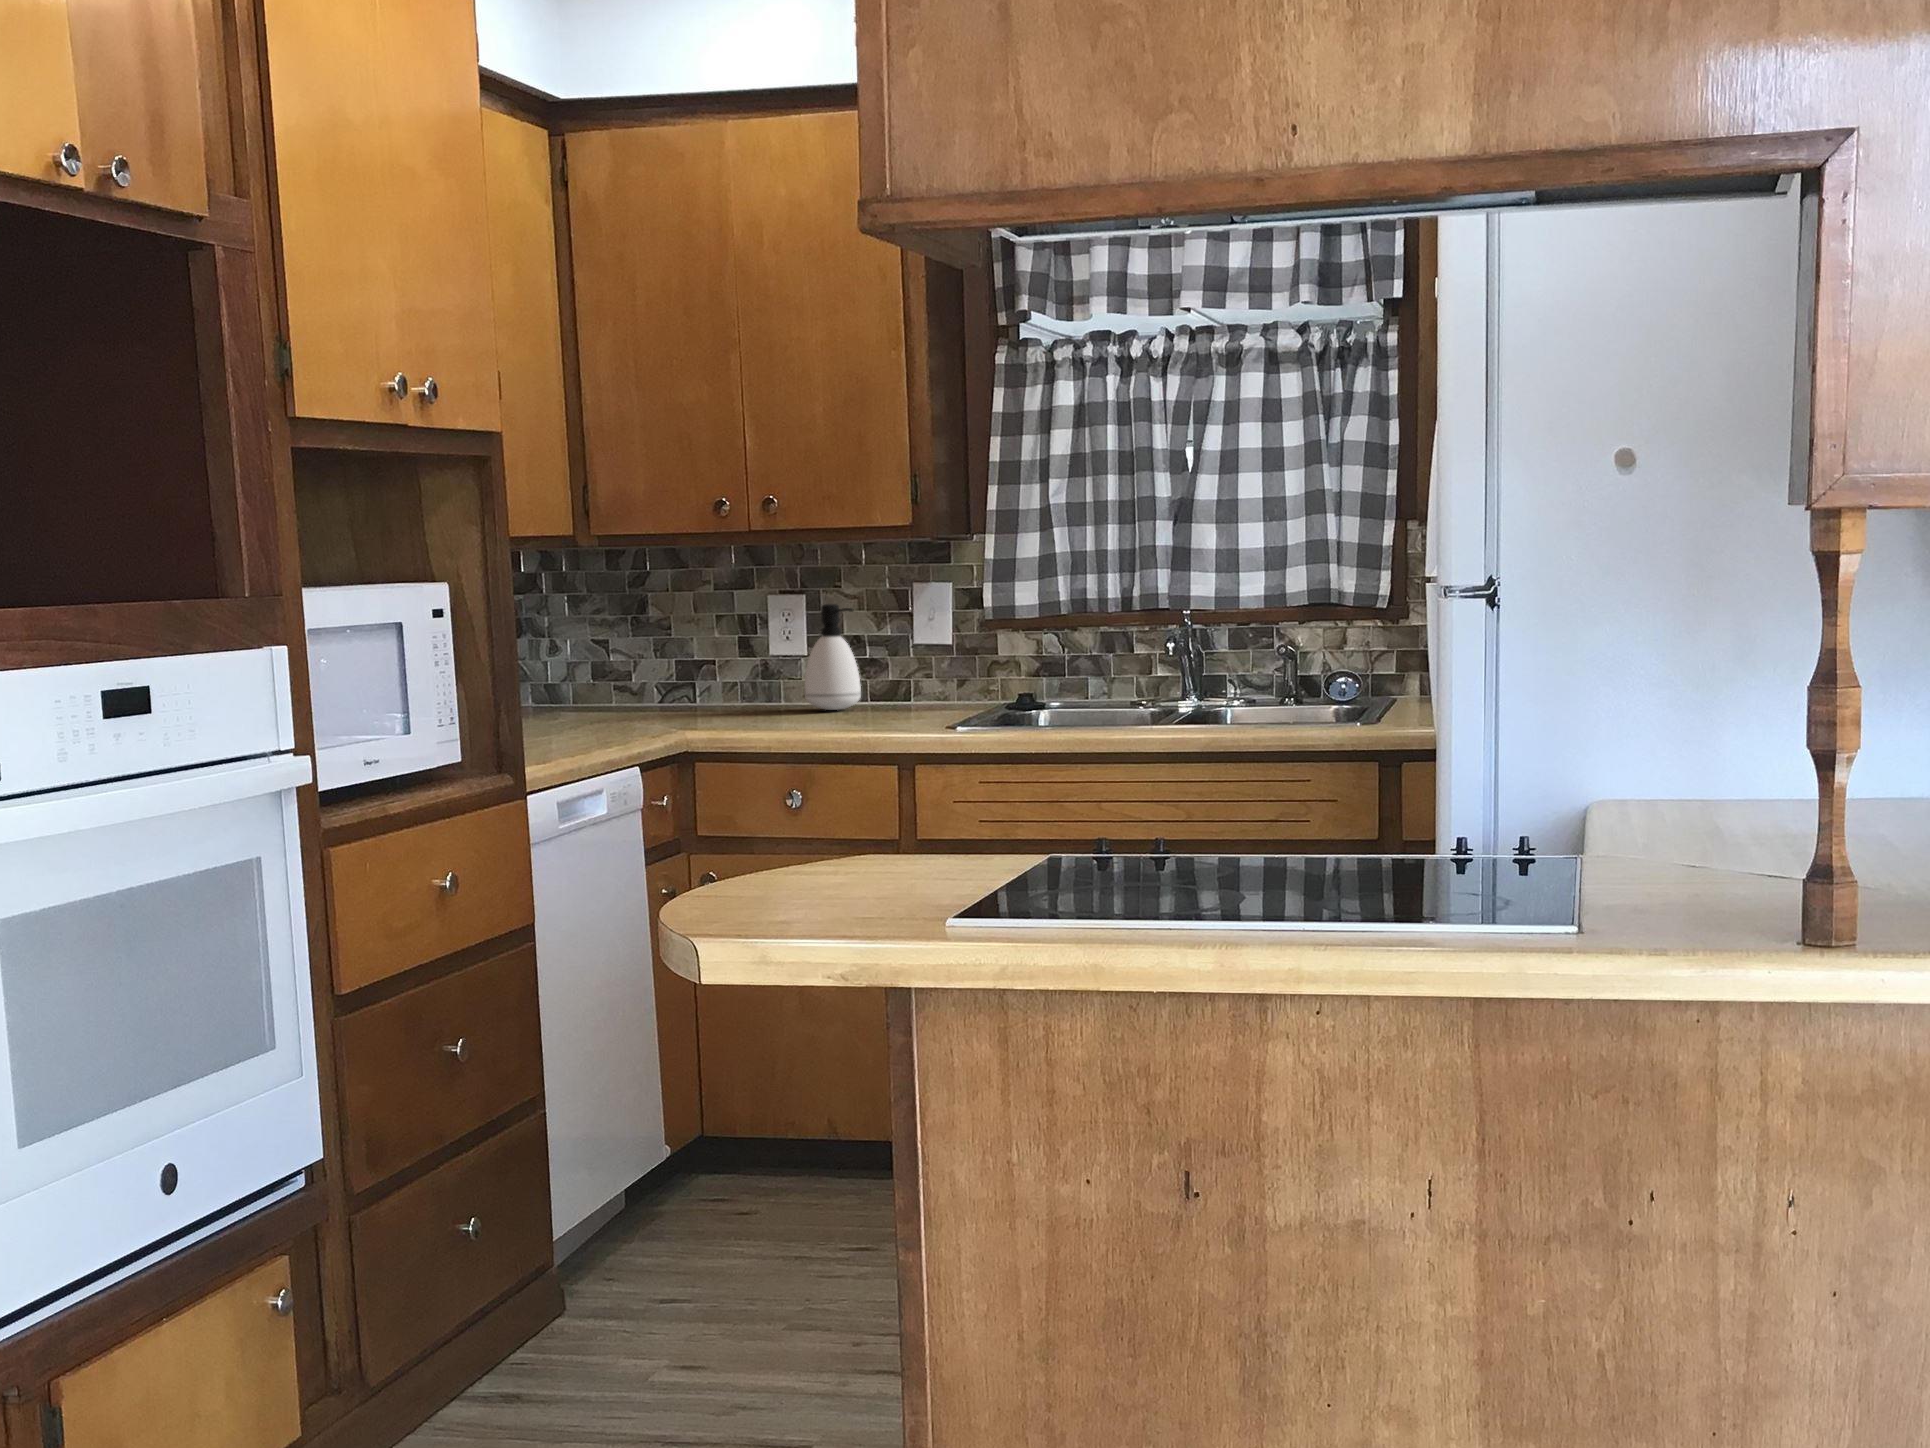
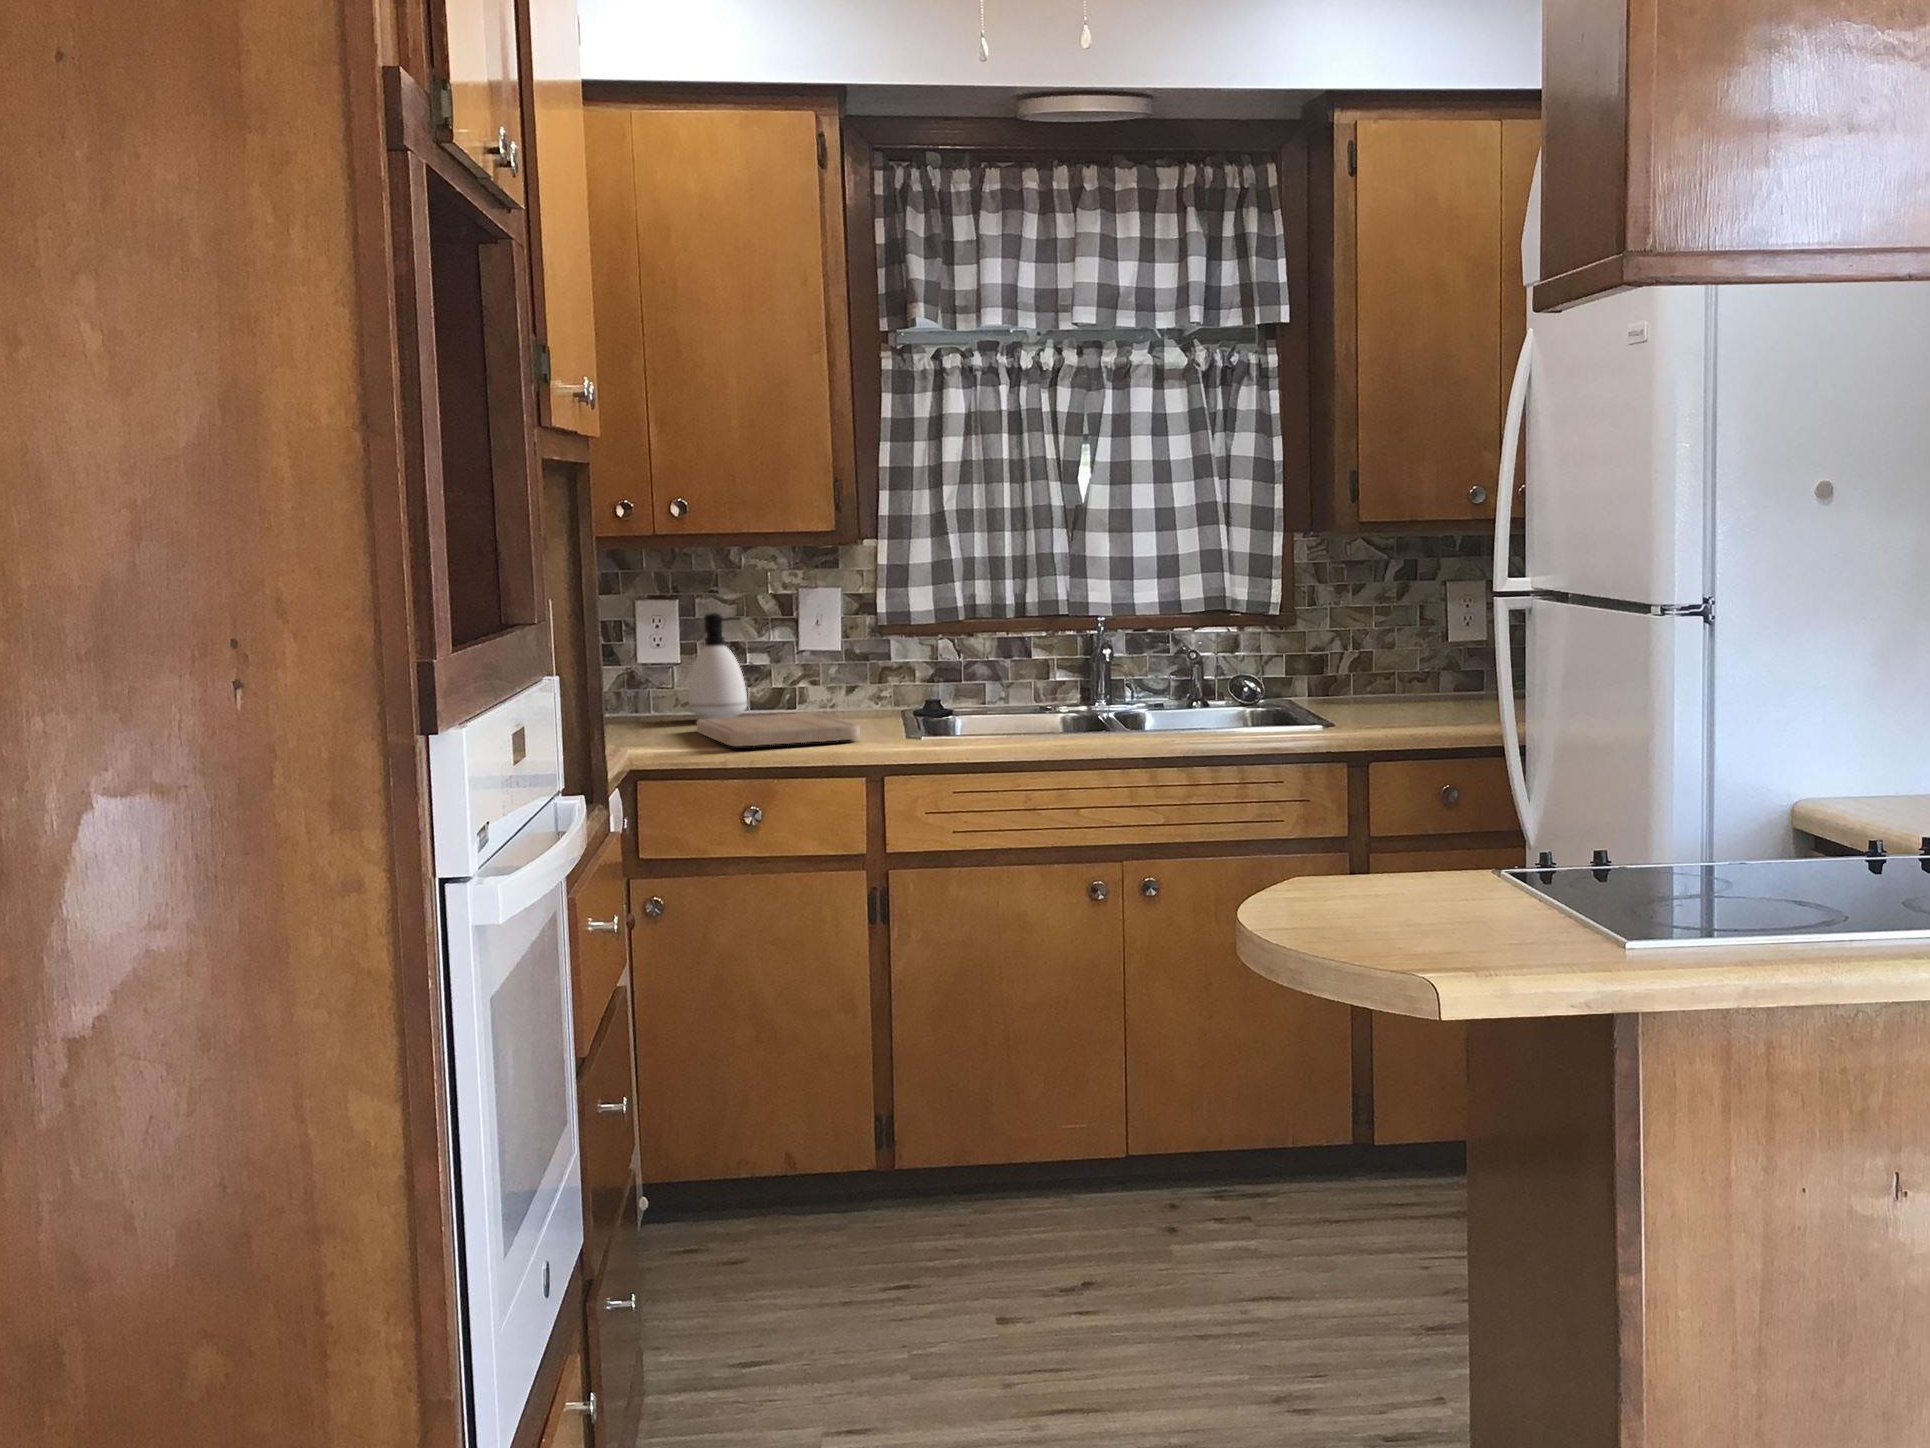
cutting board: none [777,706,910,735] -> present [696,713,860,746]

